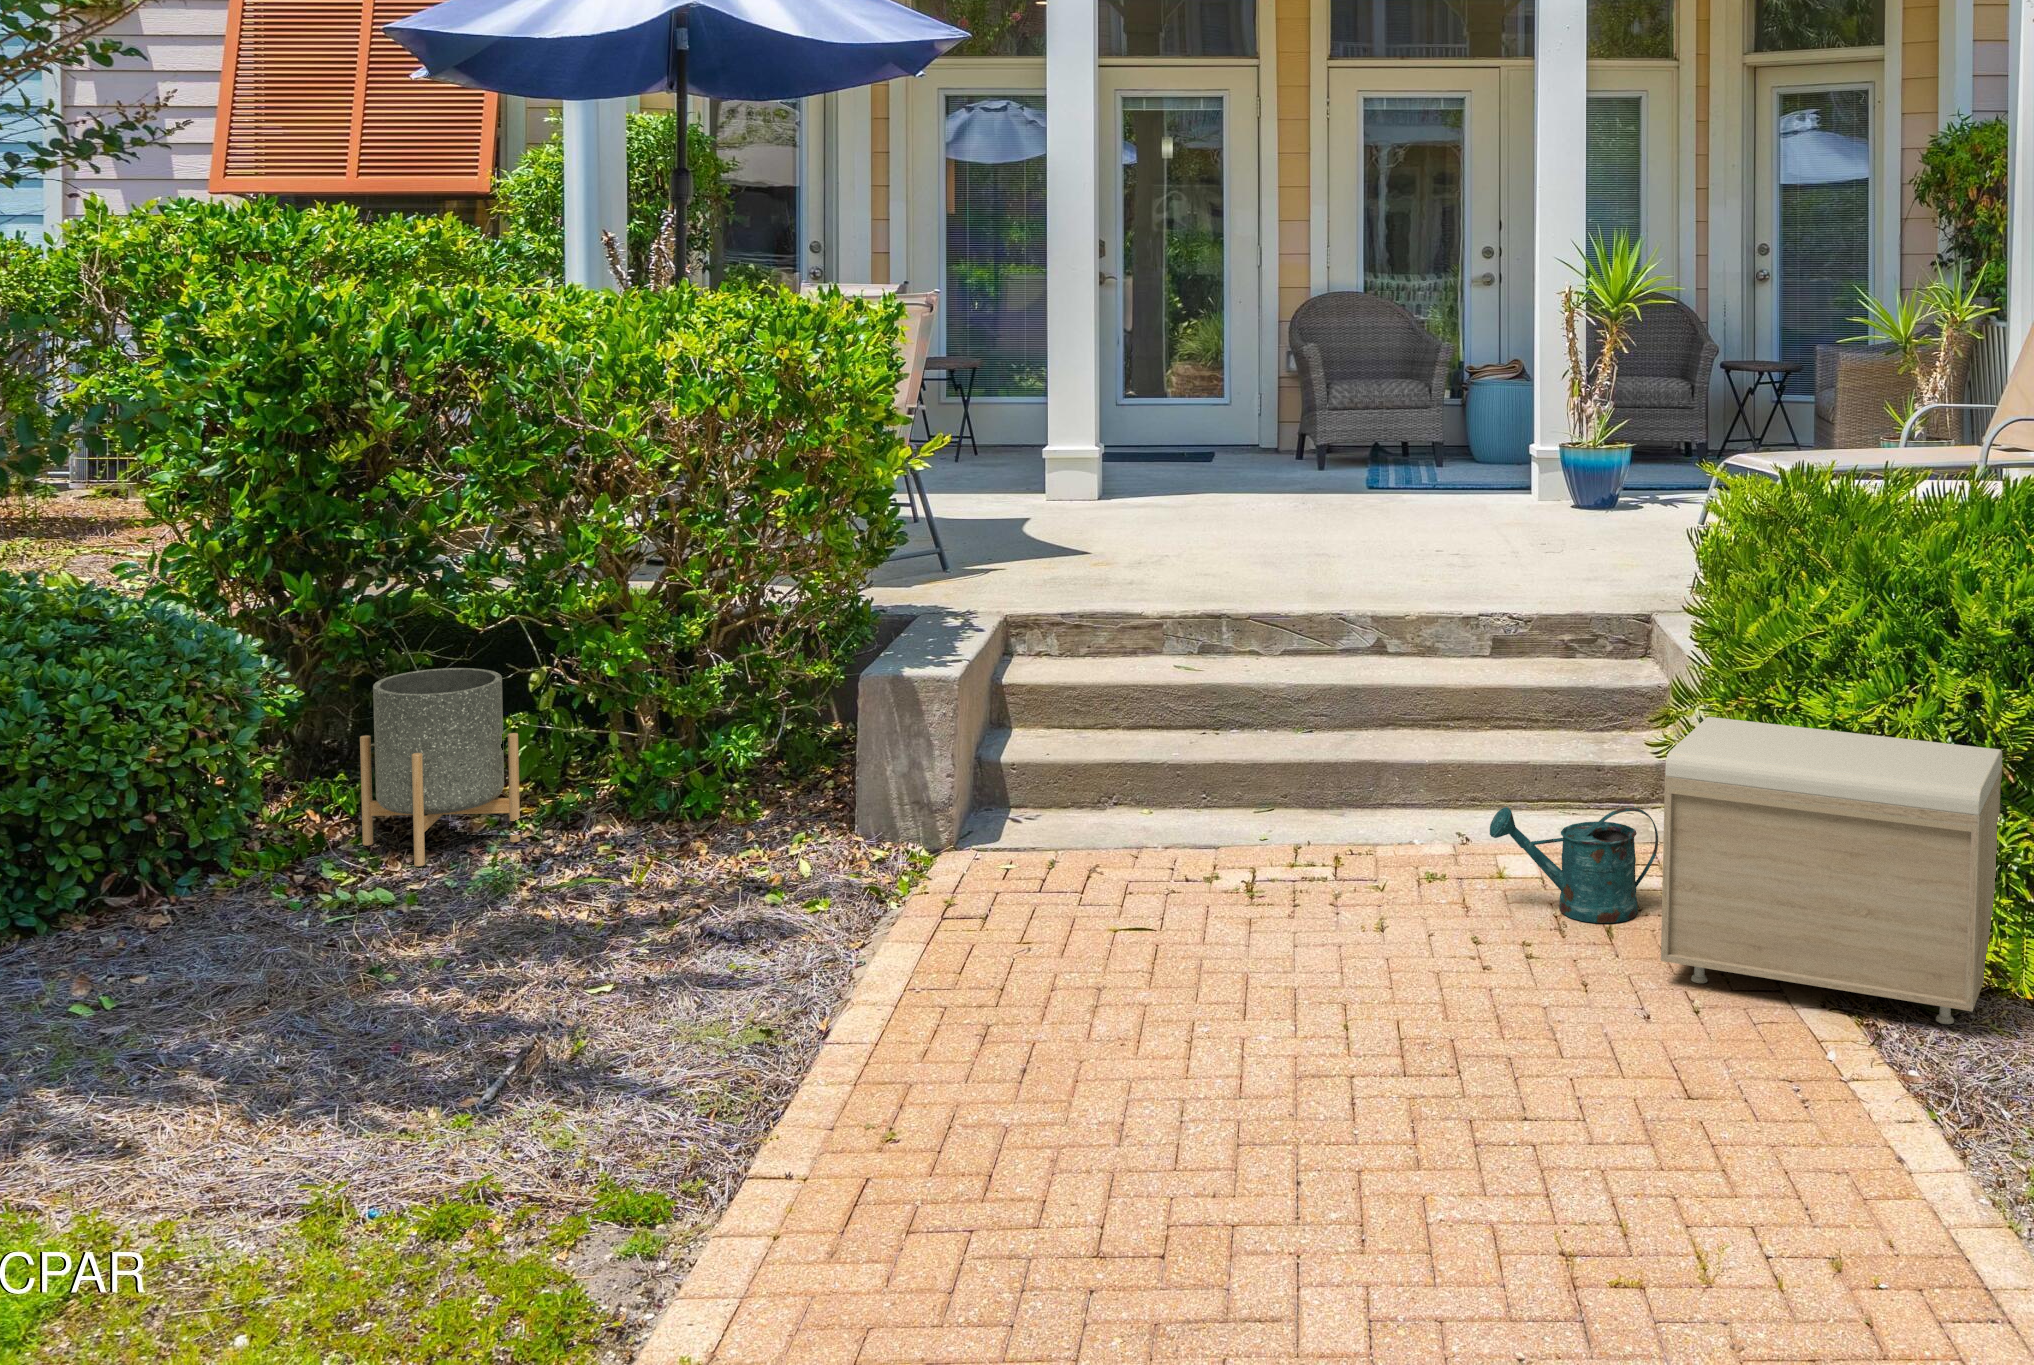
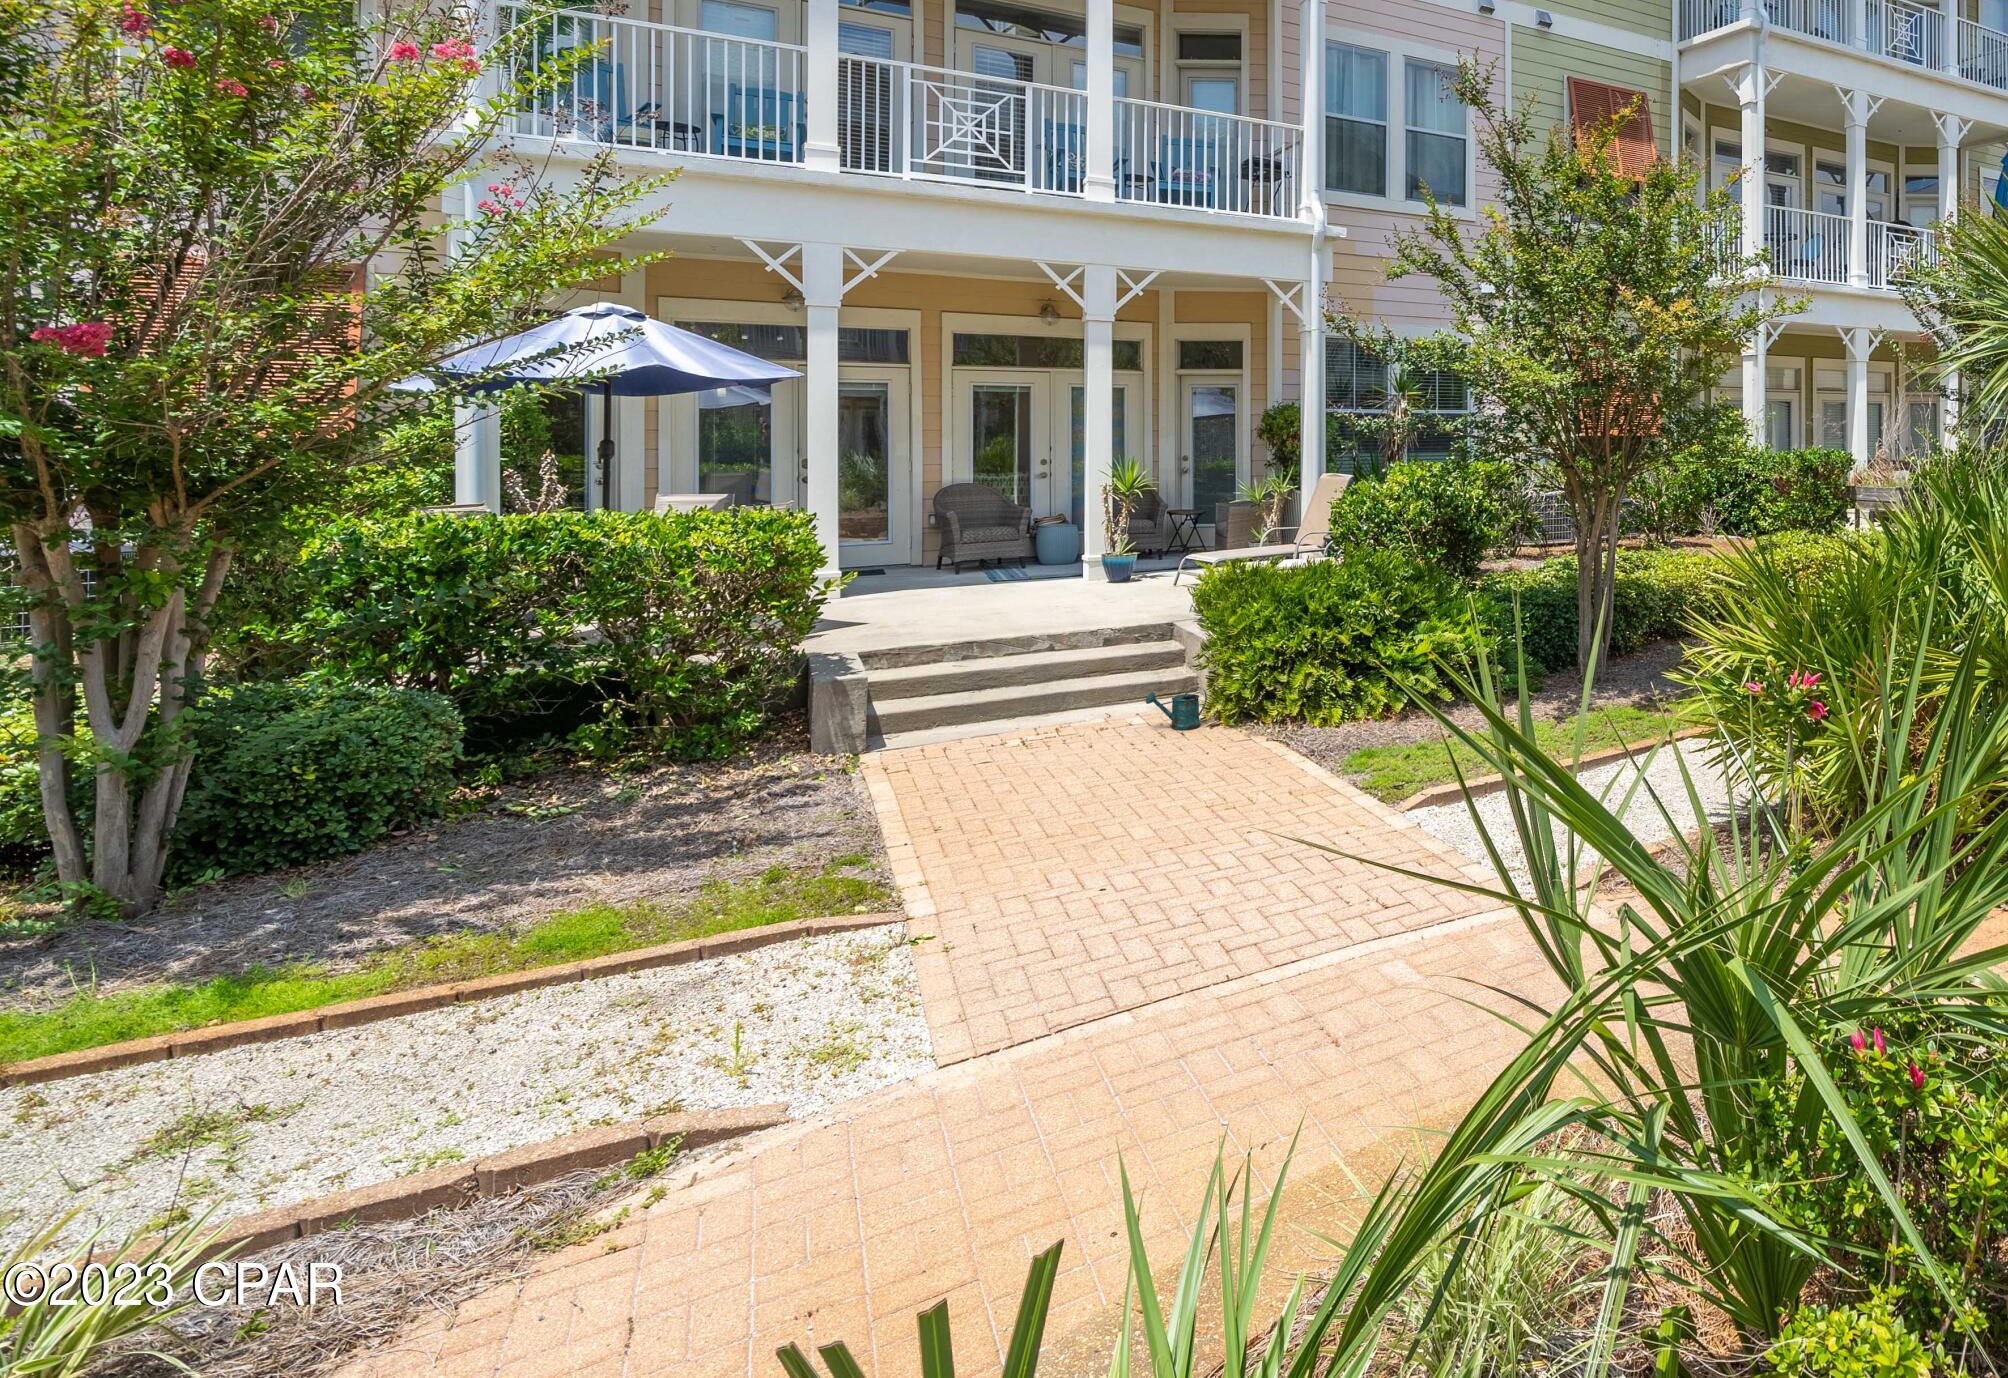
planter: present [360,668,520,866] -> none [622,689,705,778]
storage bench: present [1661,717,2002,1024] -> none [1216,649,1324,741]

